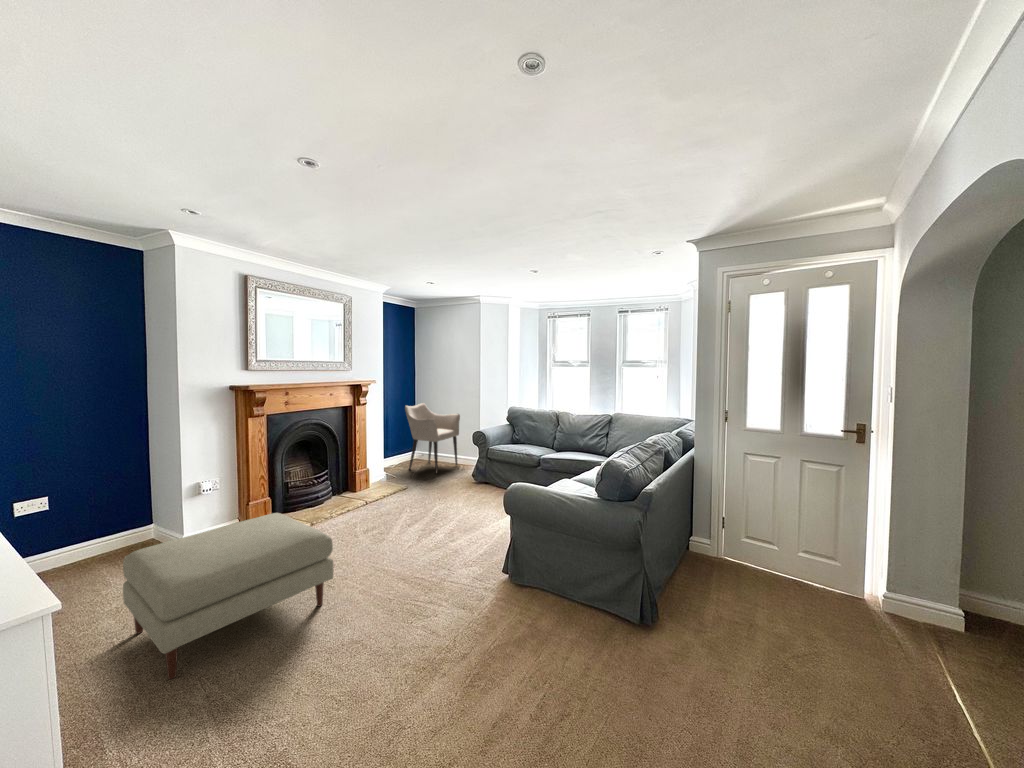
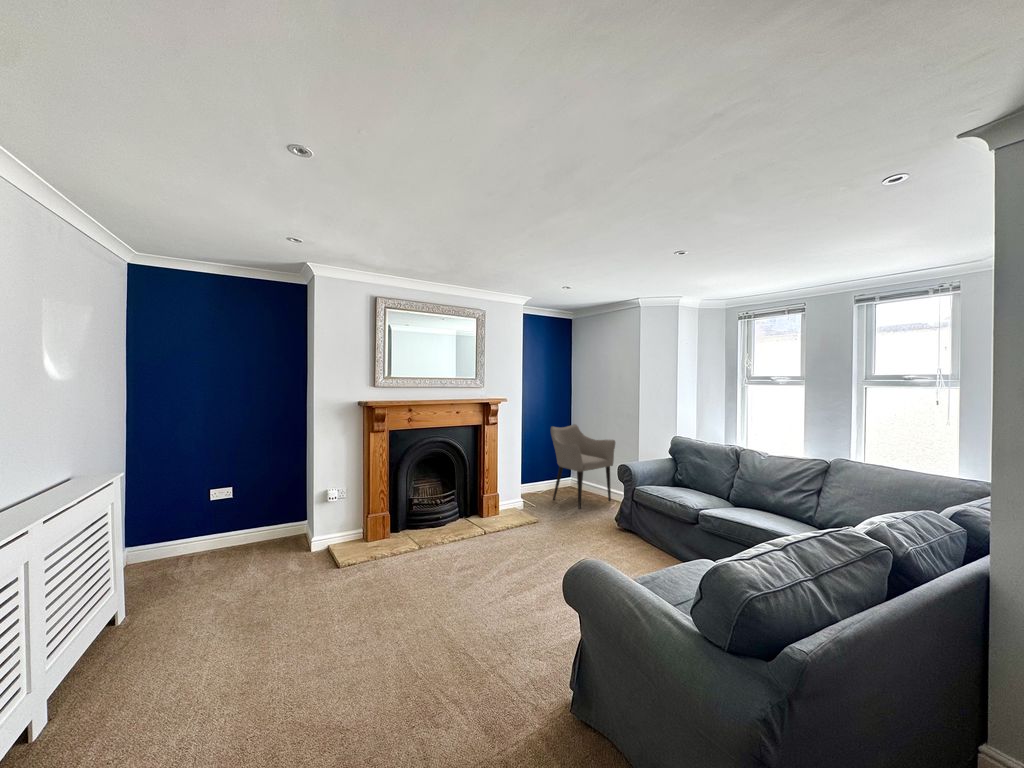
ottoman: present [123,513,333,679] -> none [189,535,372,688]

